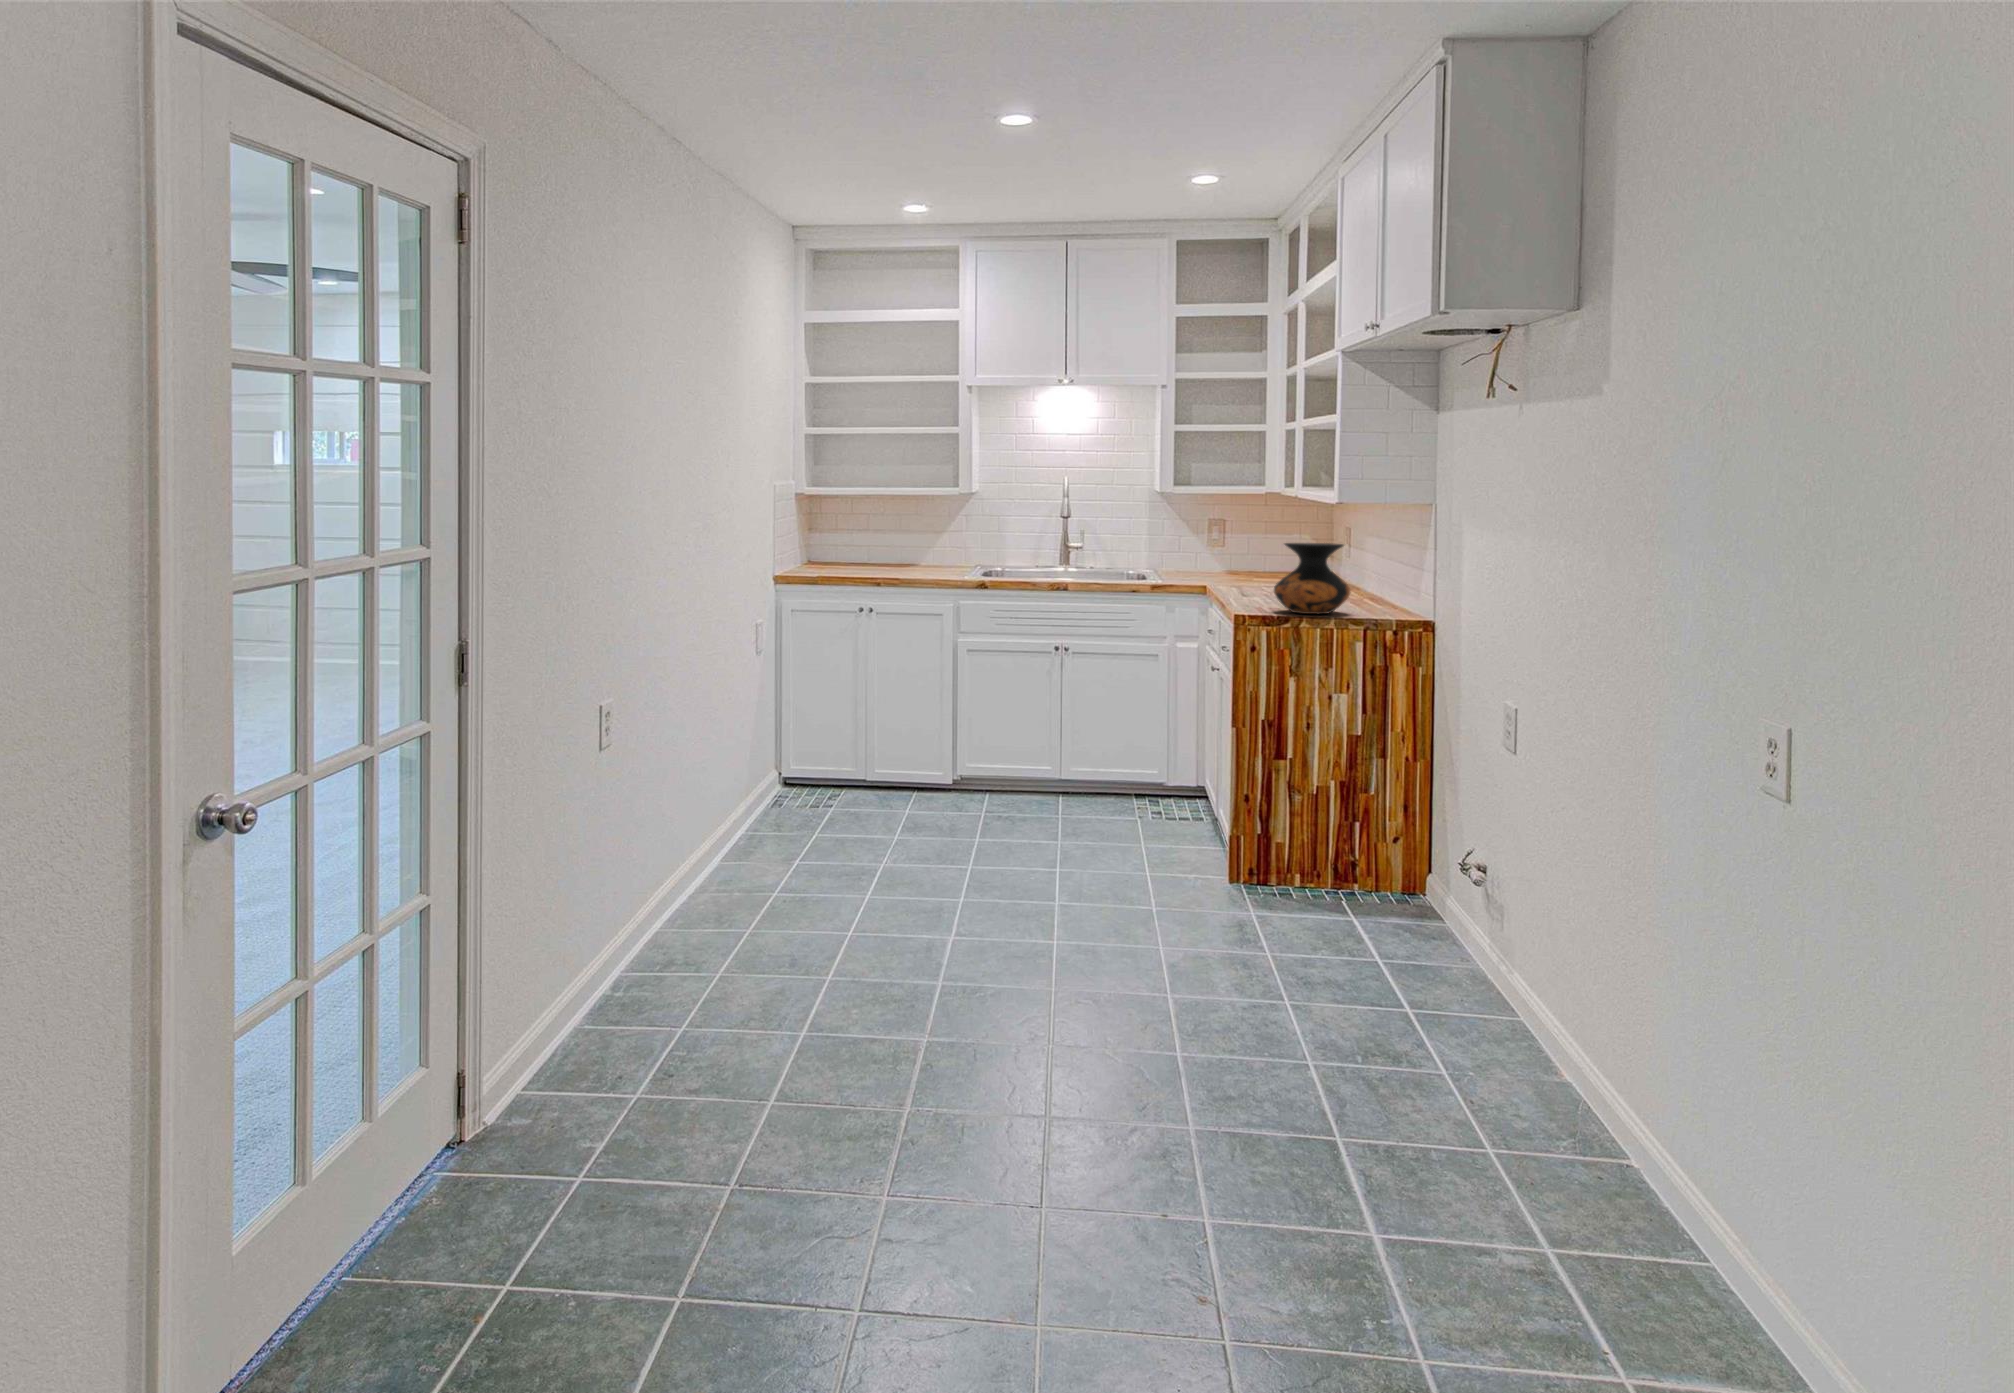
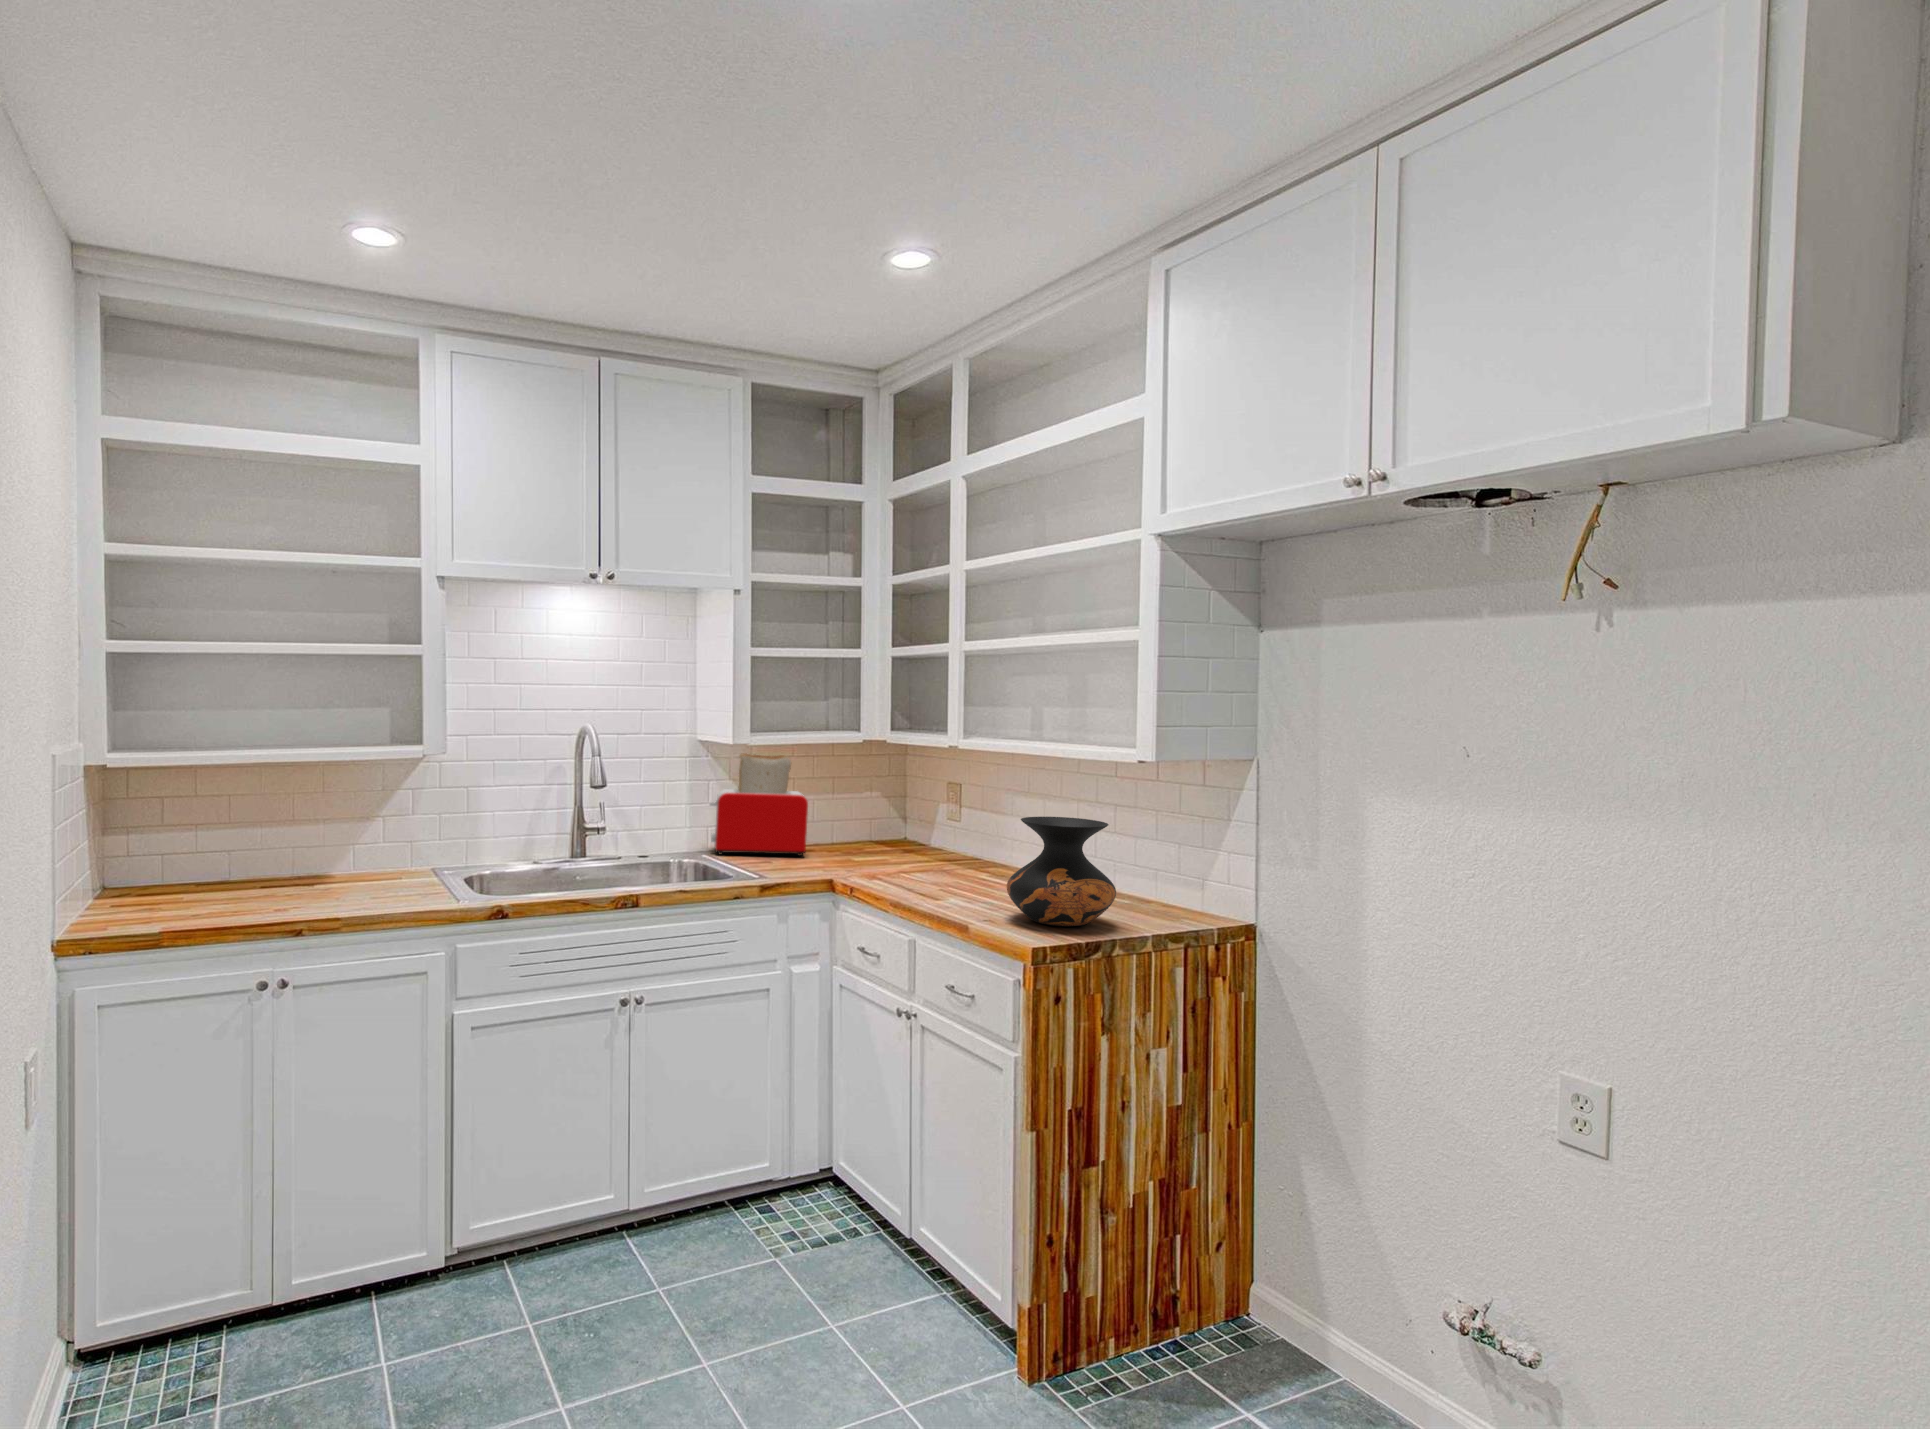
toaster: none [1208,515,1280,586] -> present [710,753,808,856]

